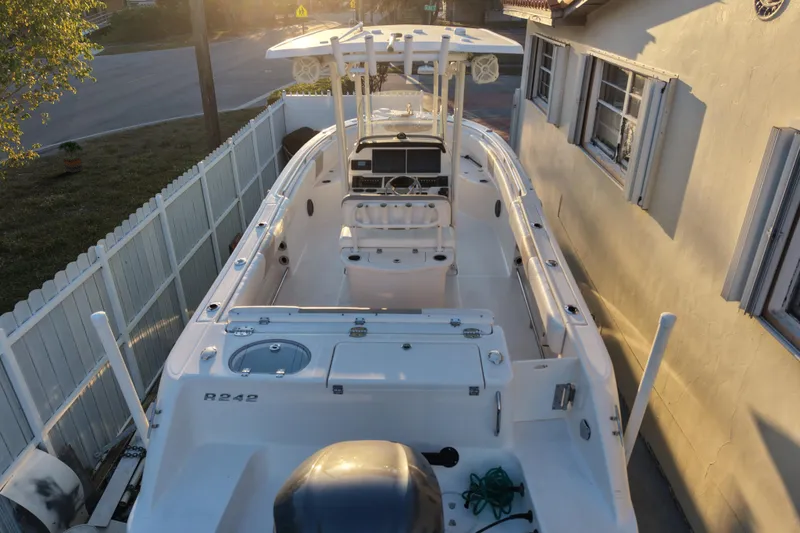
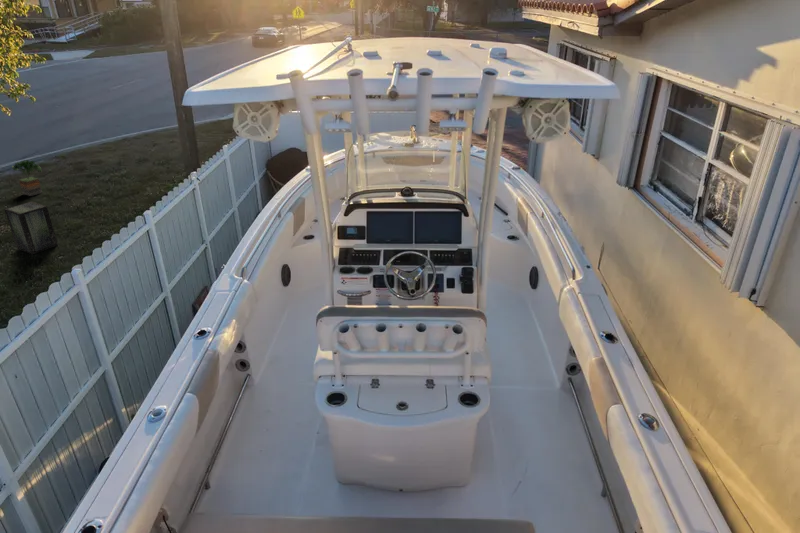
storage box: none [62,171,106,216] -> present [4,202,58,255]

